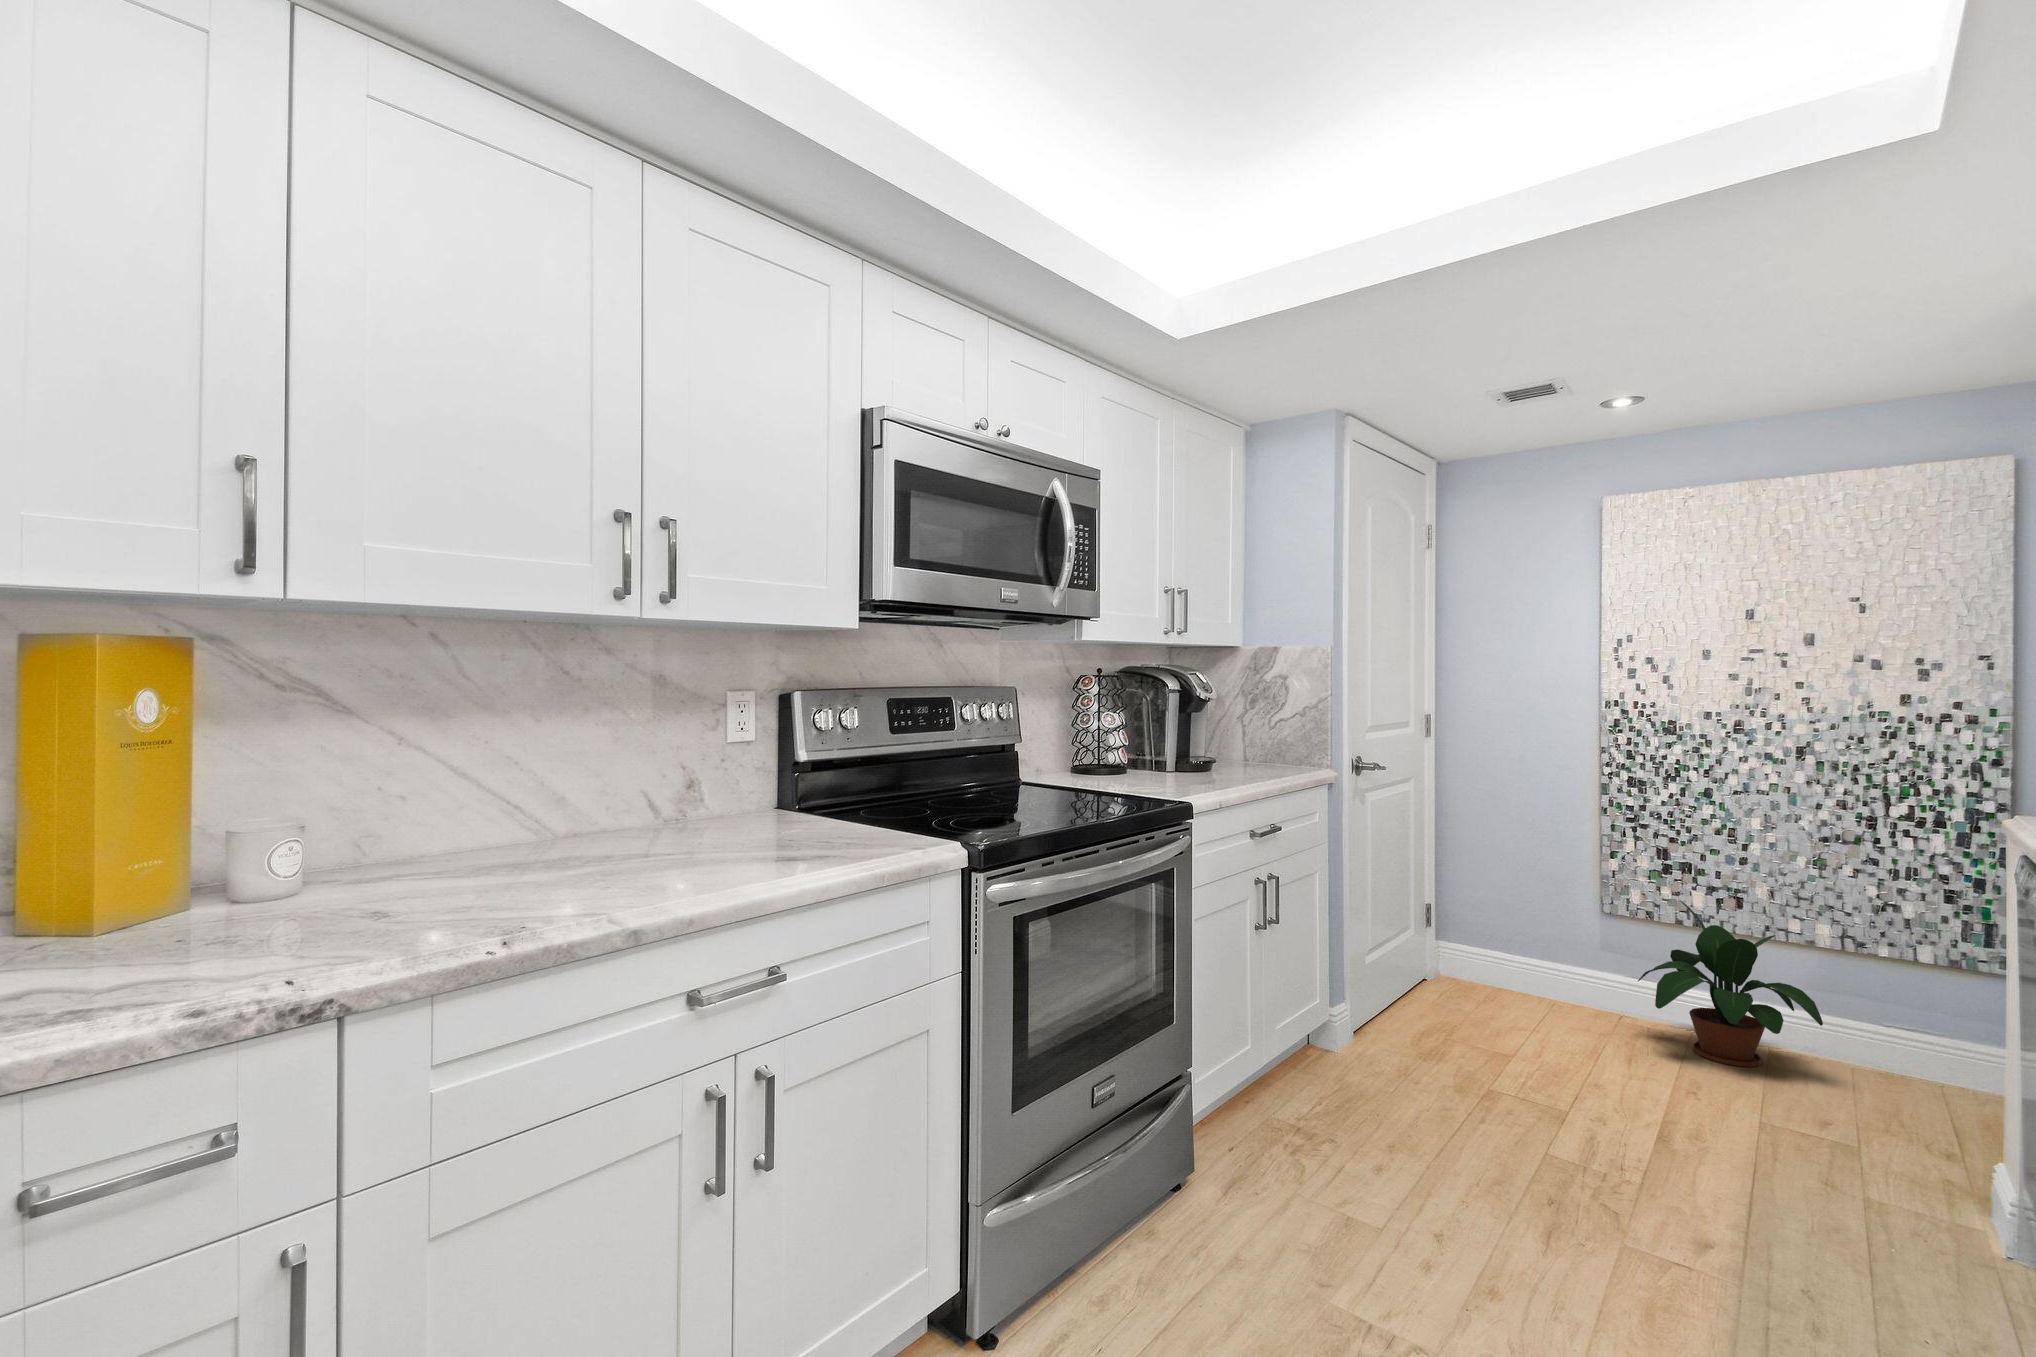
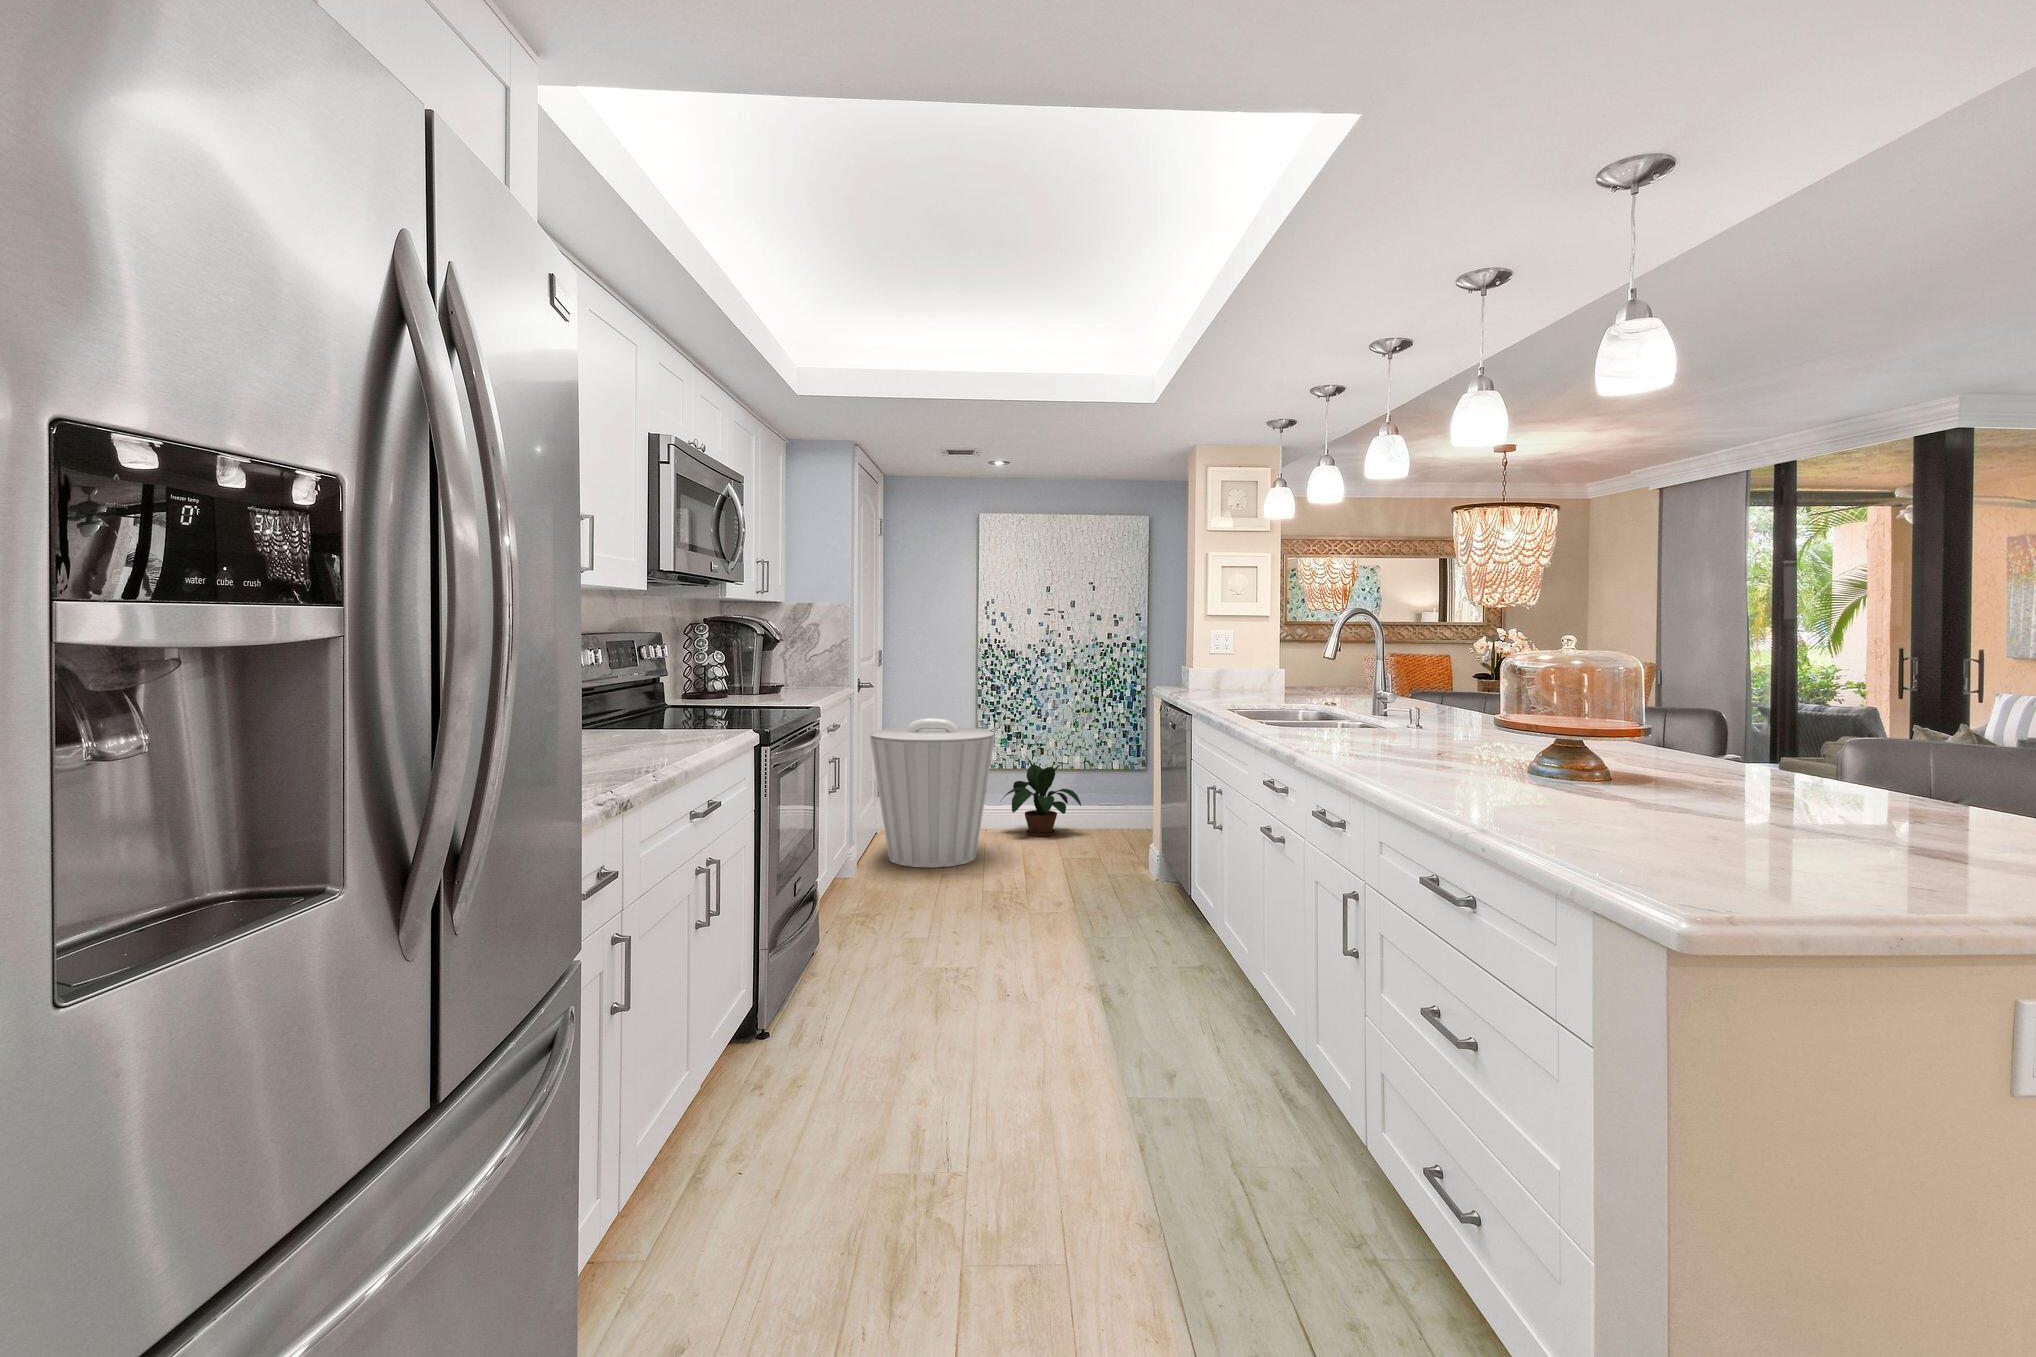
trash can: none [1366,829,1596,1092] -> present [870,718,995,867]

